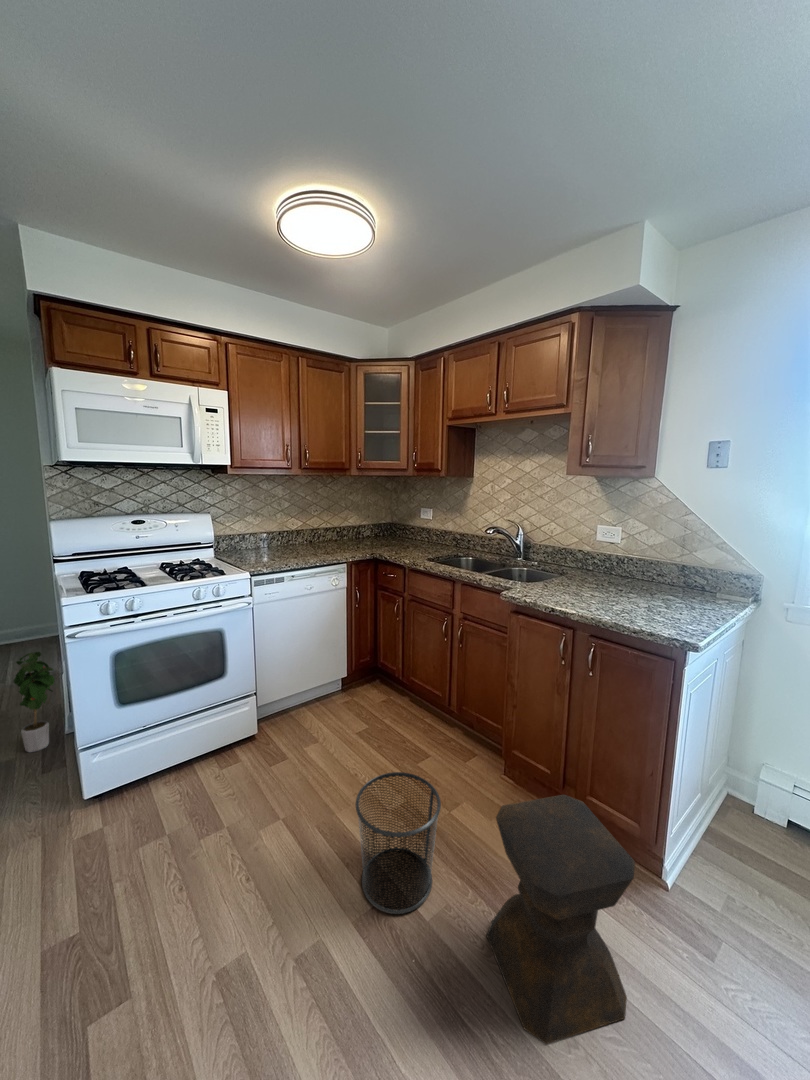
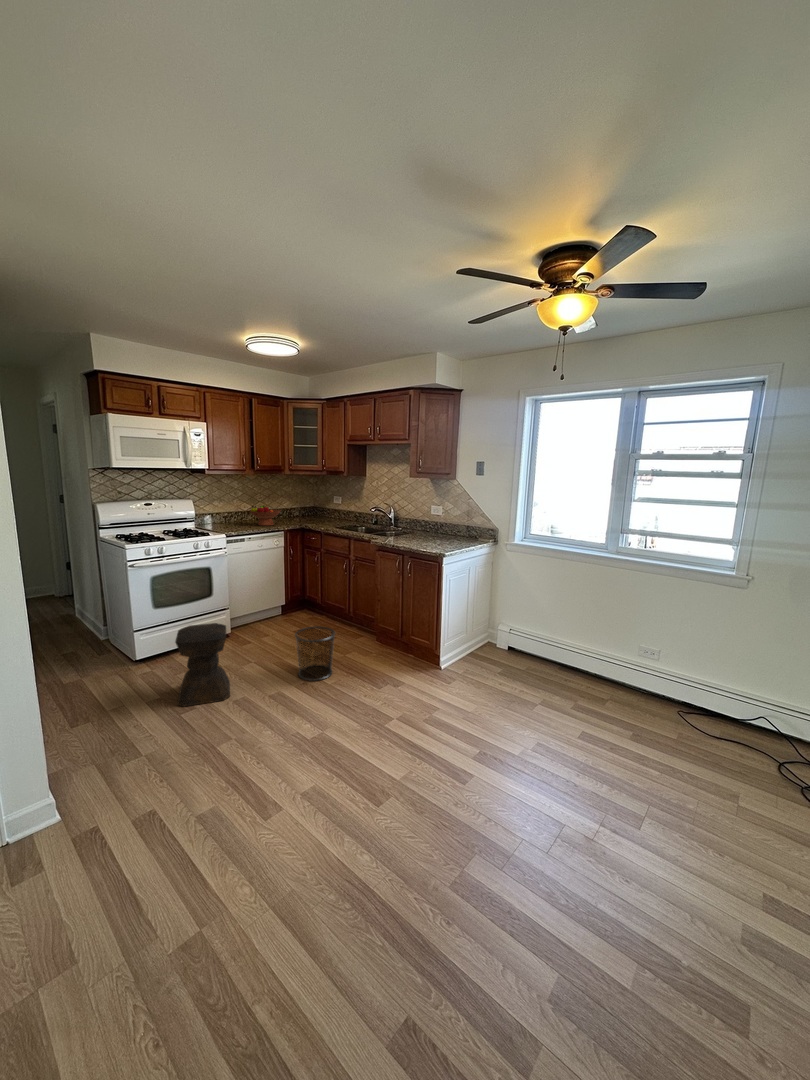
fruit bowl: none [297,522,344,553] -> present [250,505,281,526]
potted plant: present [14,652,54,752] -> none [73,586,105,647]
stool: present [487,795,635,1044] -> present [175,623,230,707]

